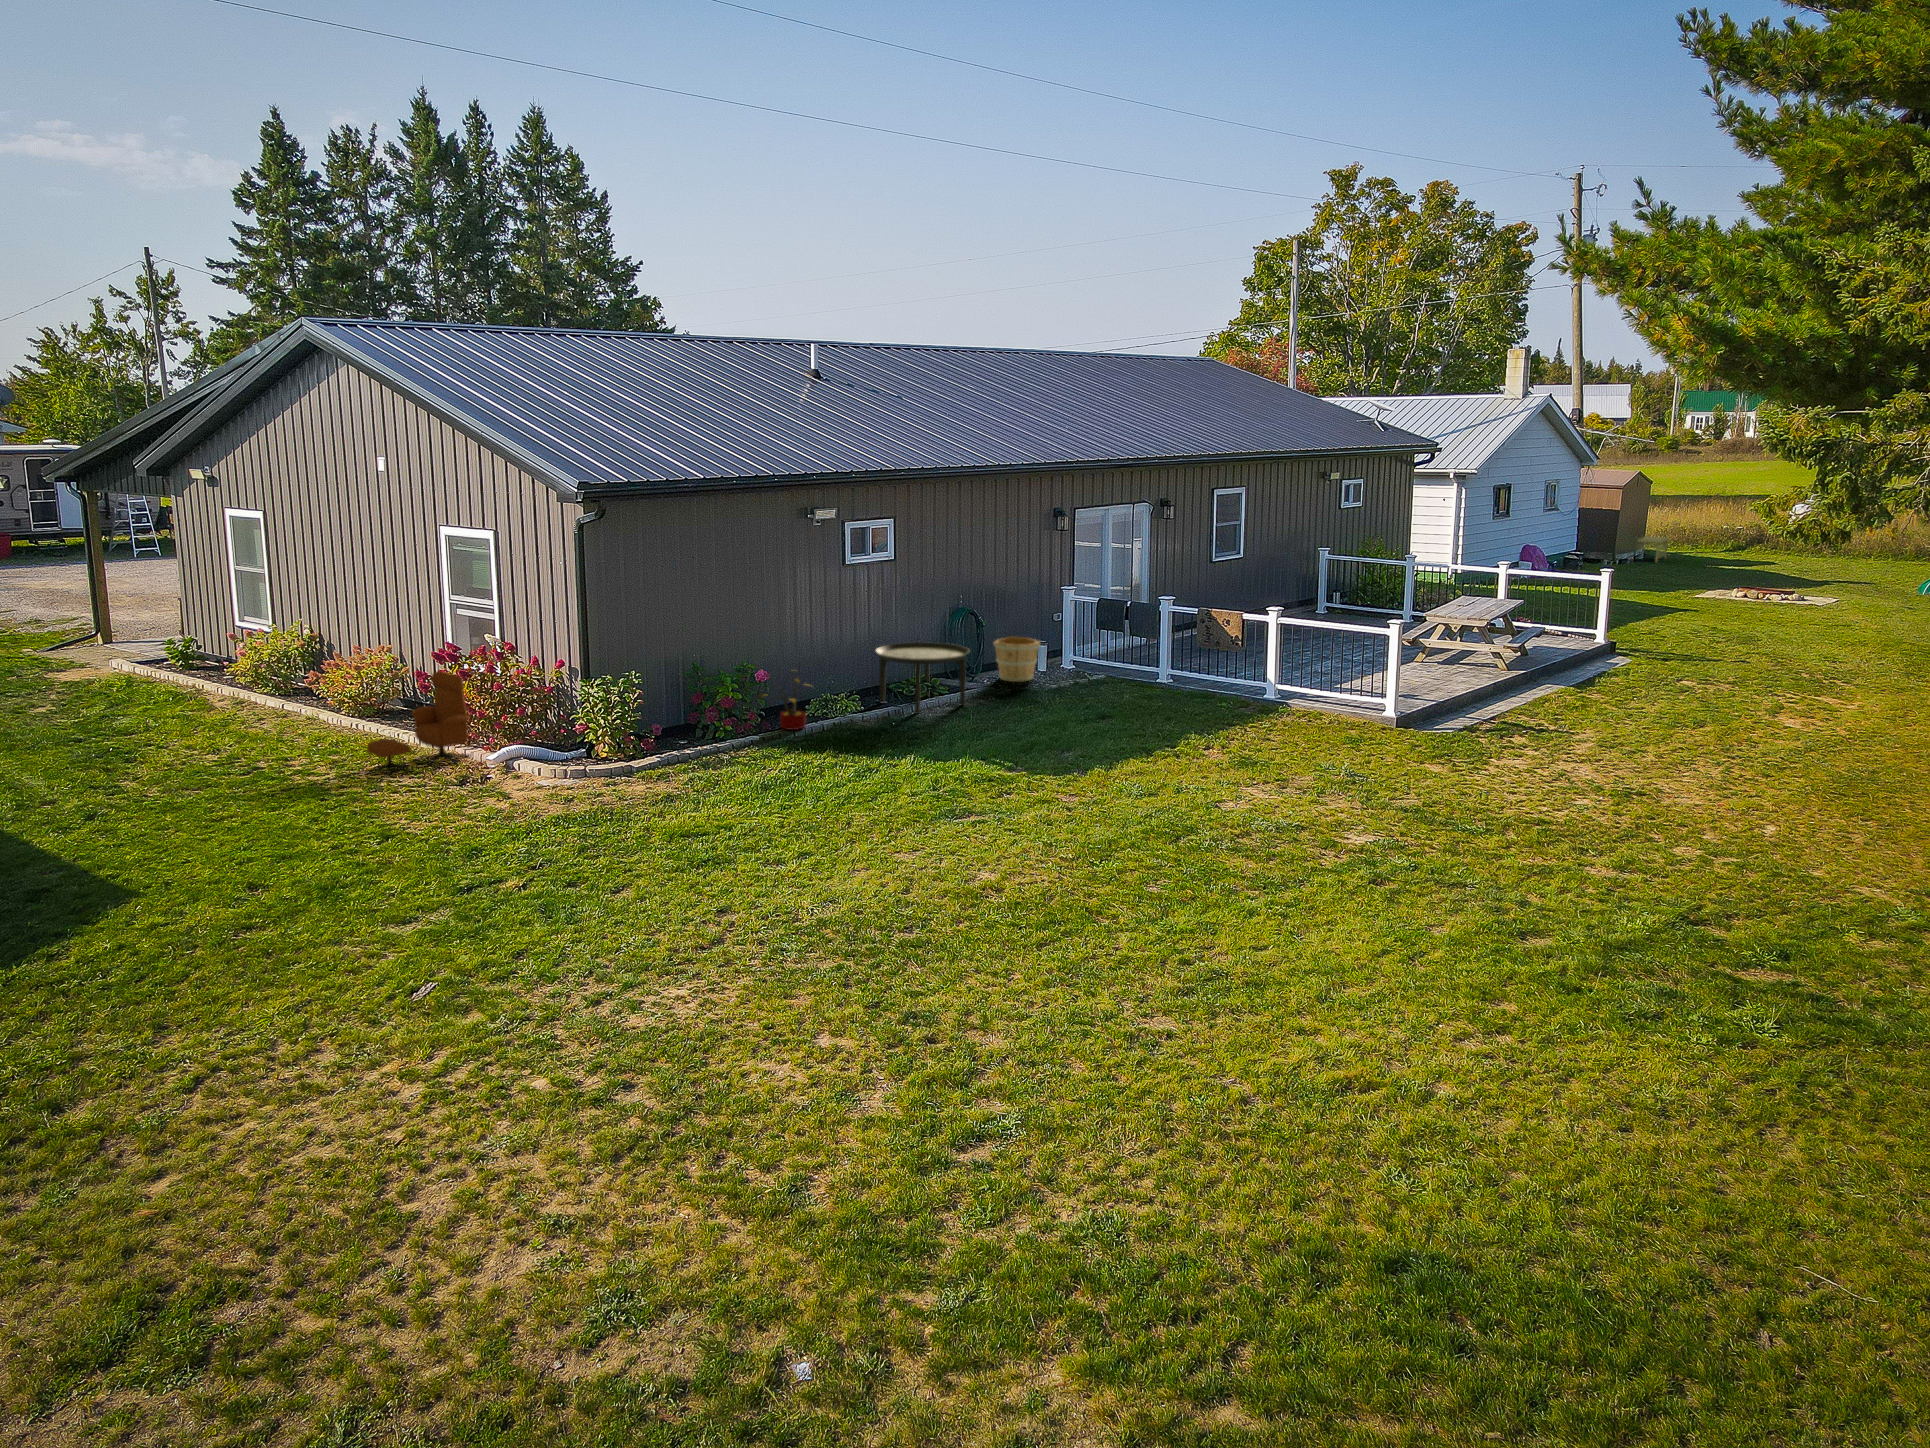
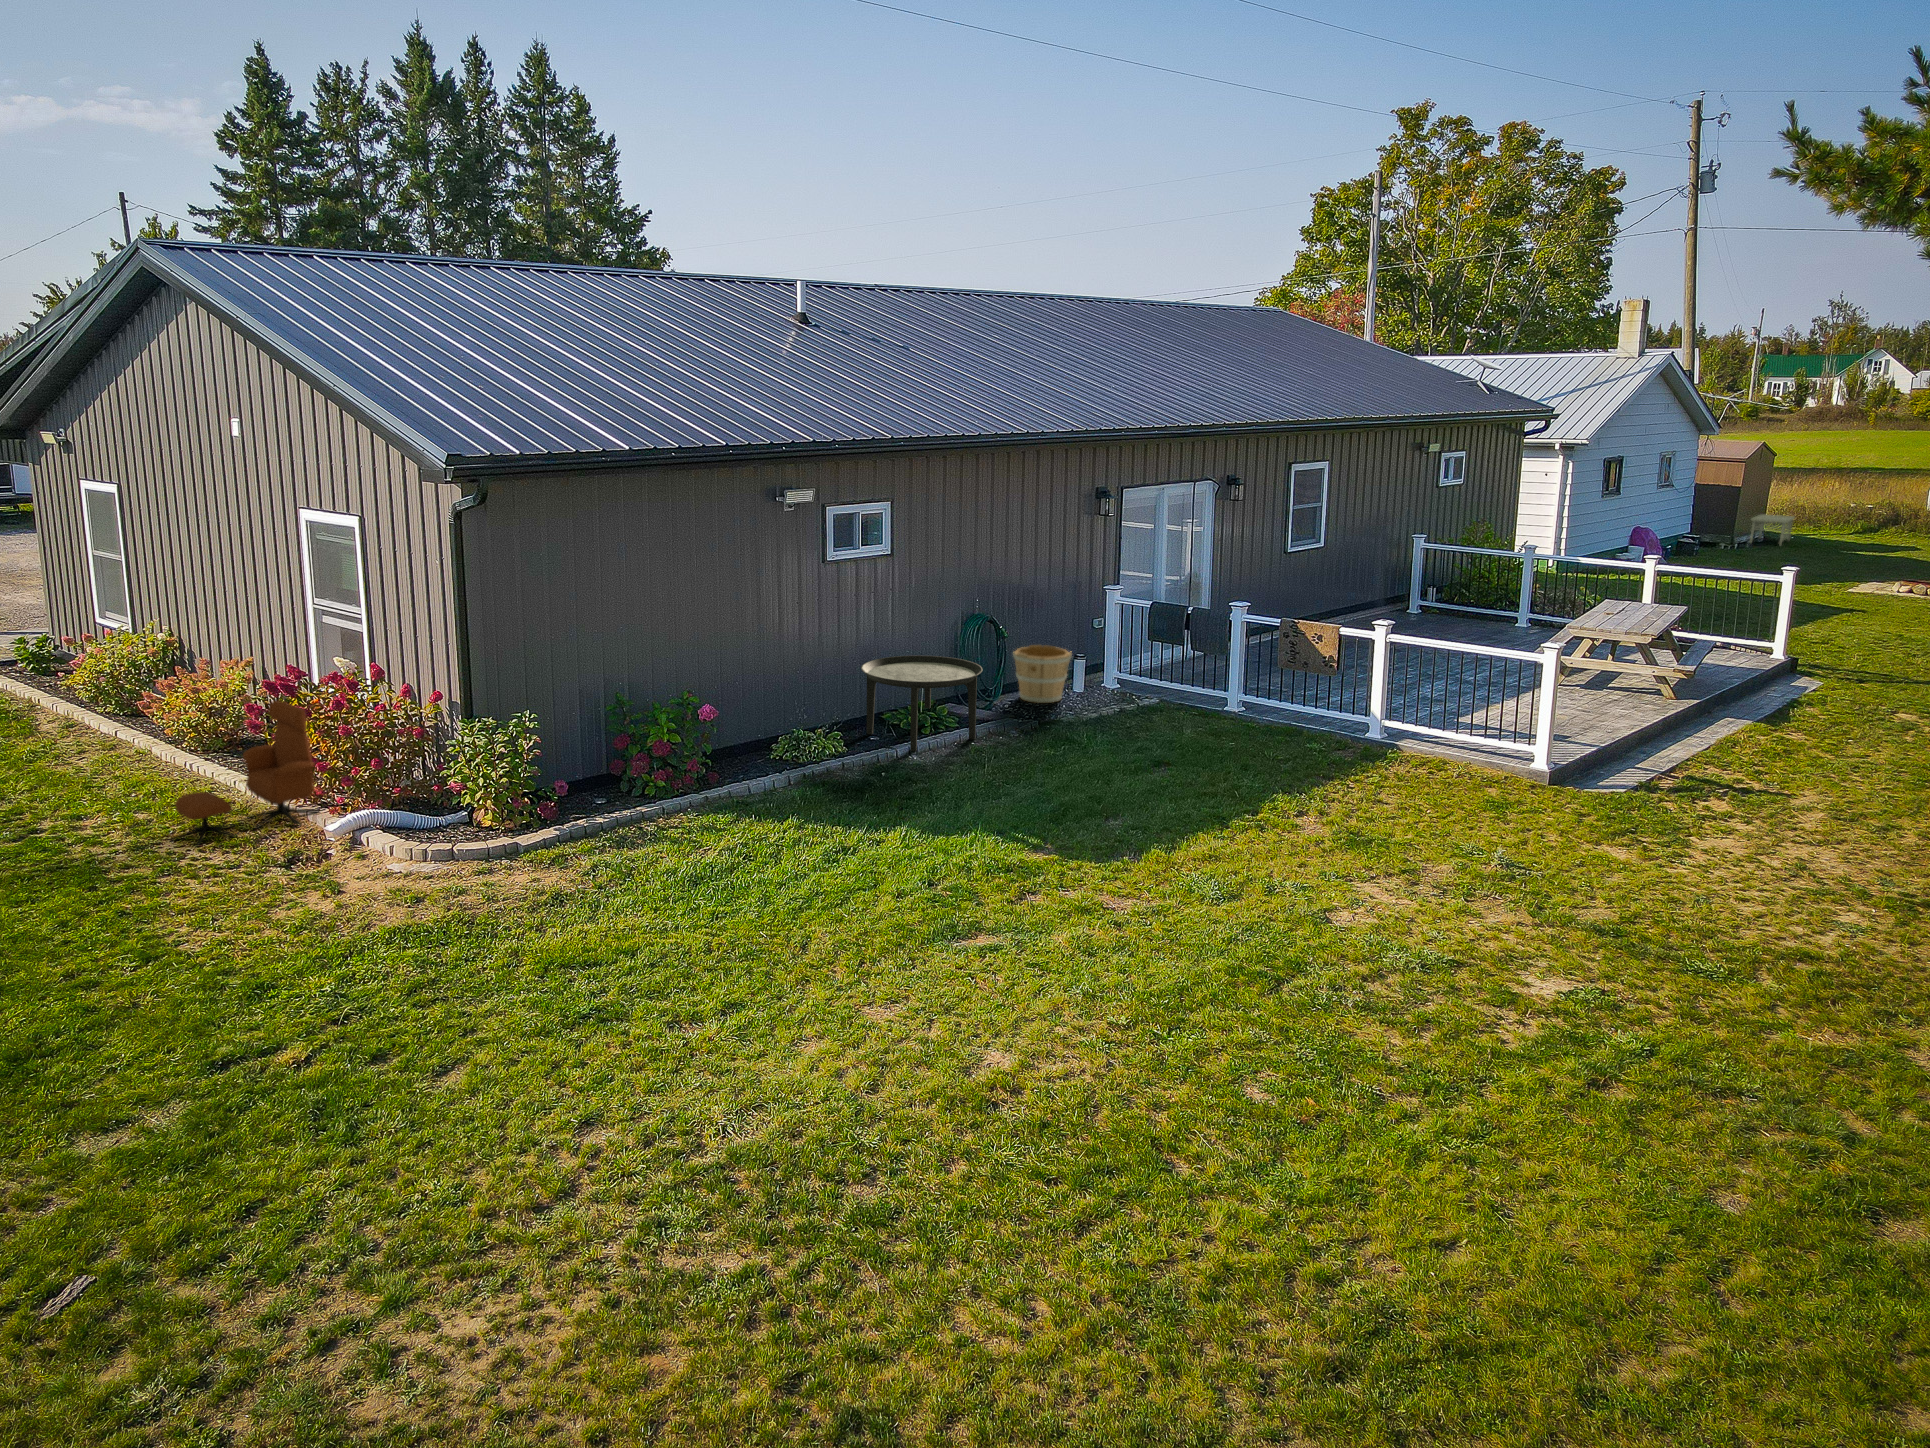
decorative plant: present [776,676,806,730] -> none [707,686,780,775]

